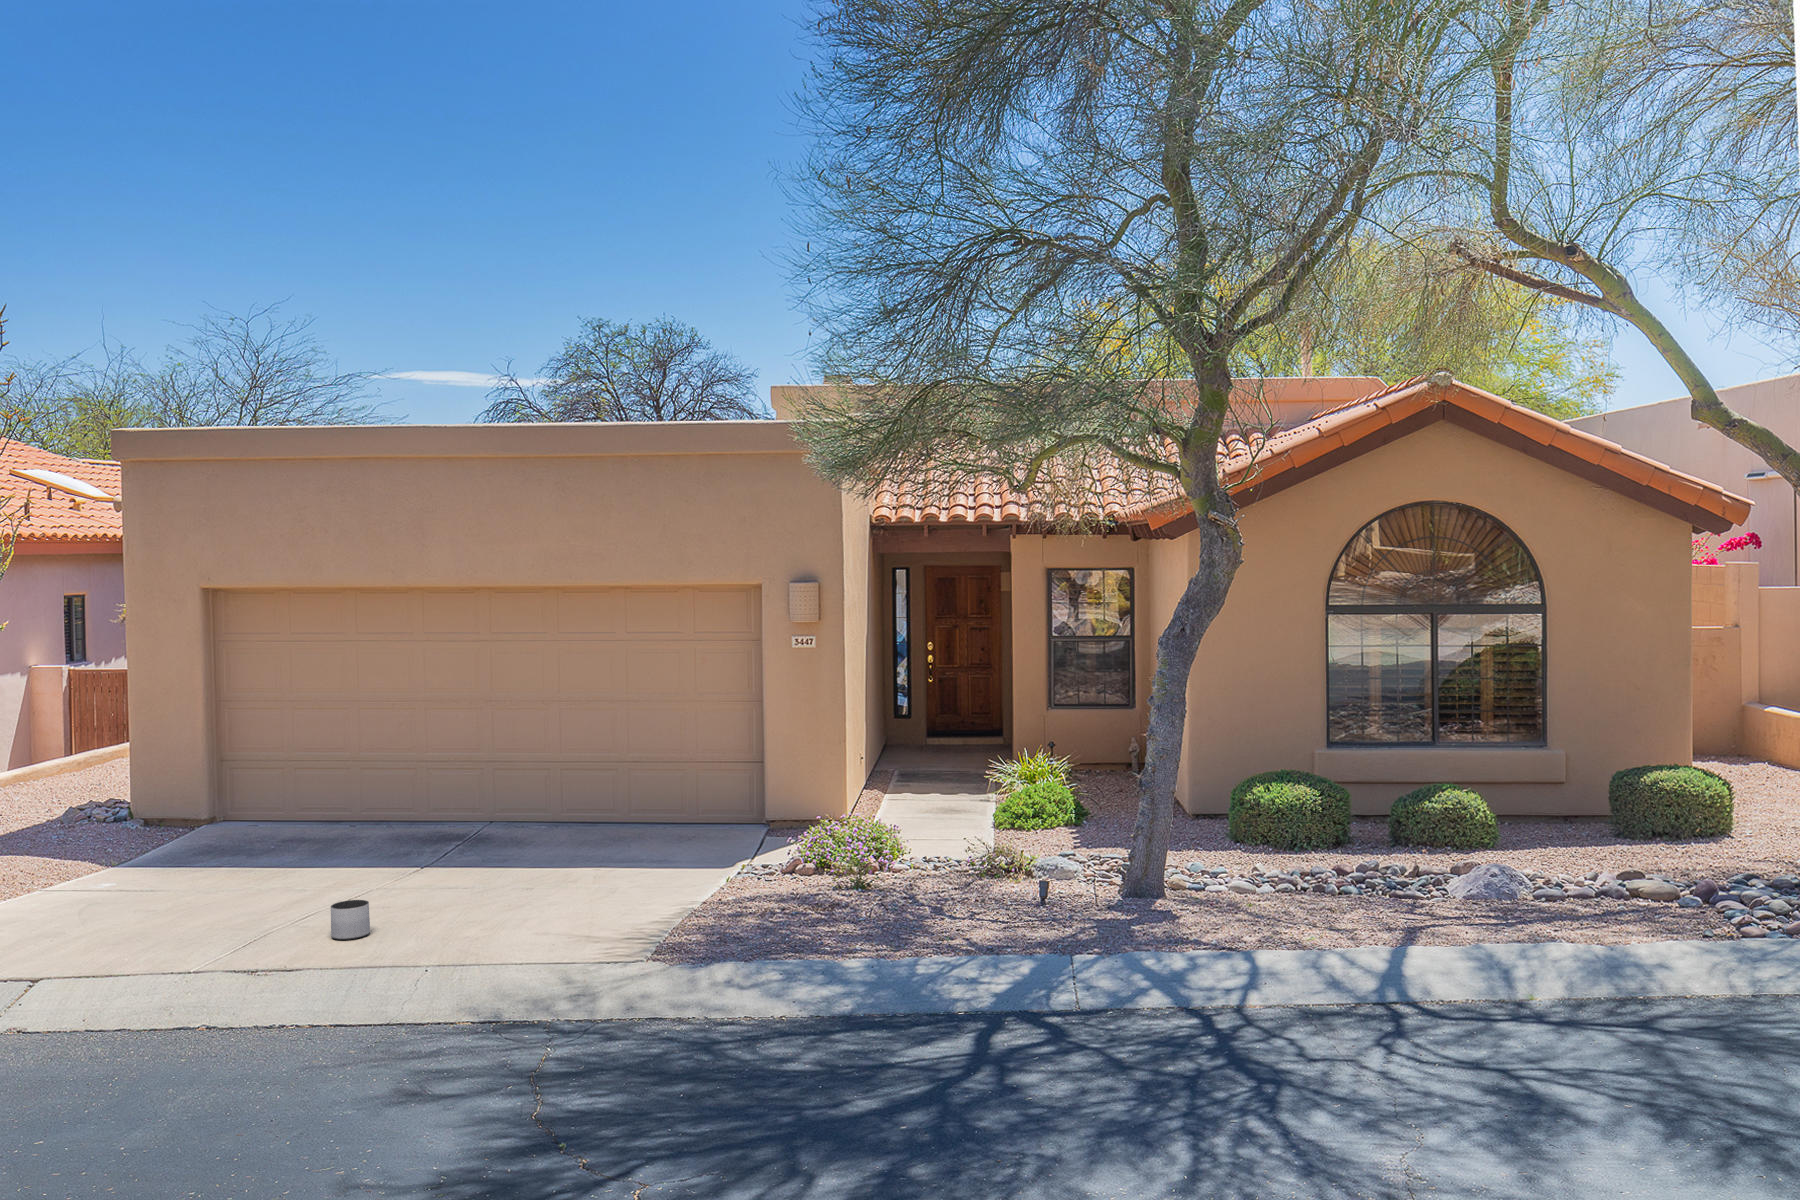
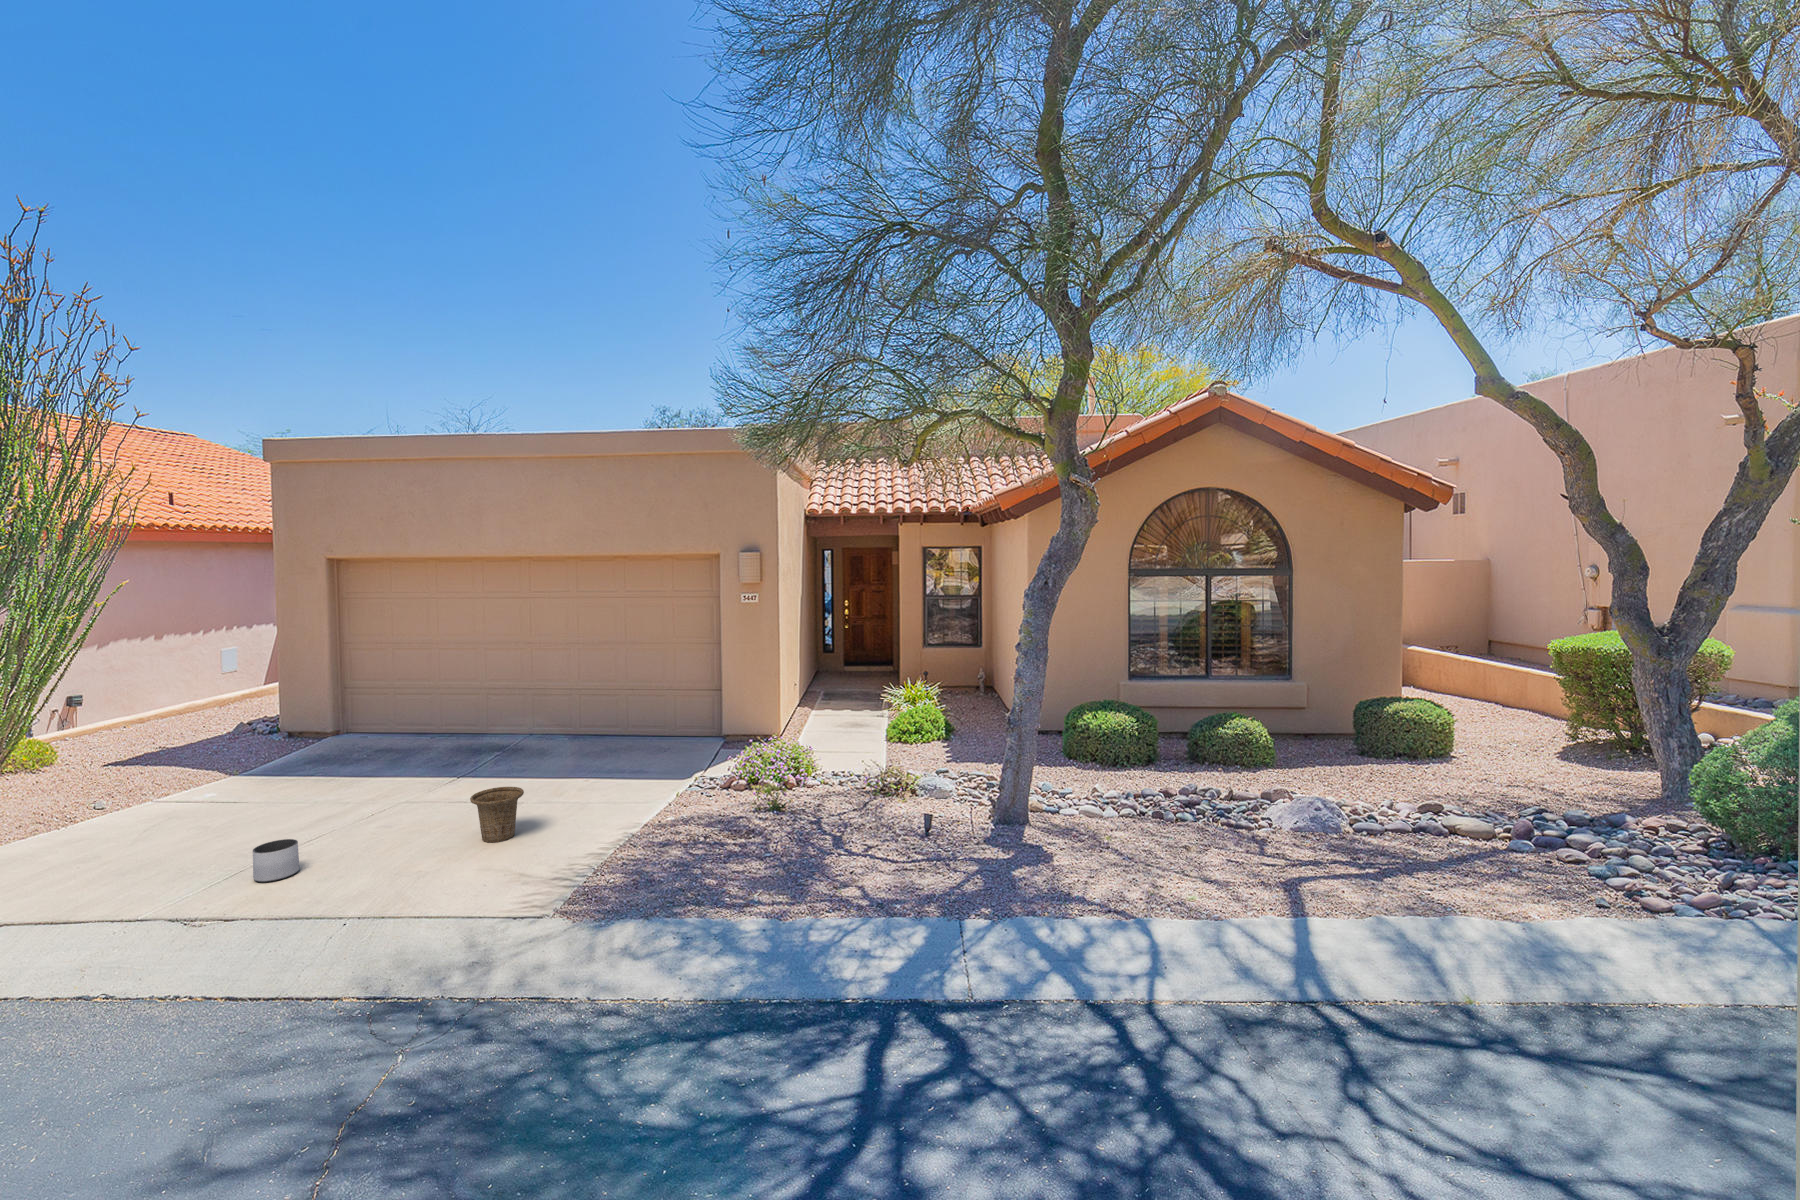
basket: none [526,855,580,914] -> present [470,787,524,843]

